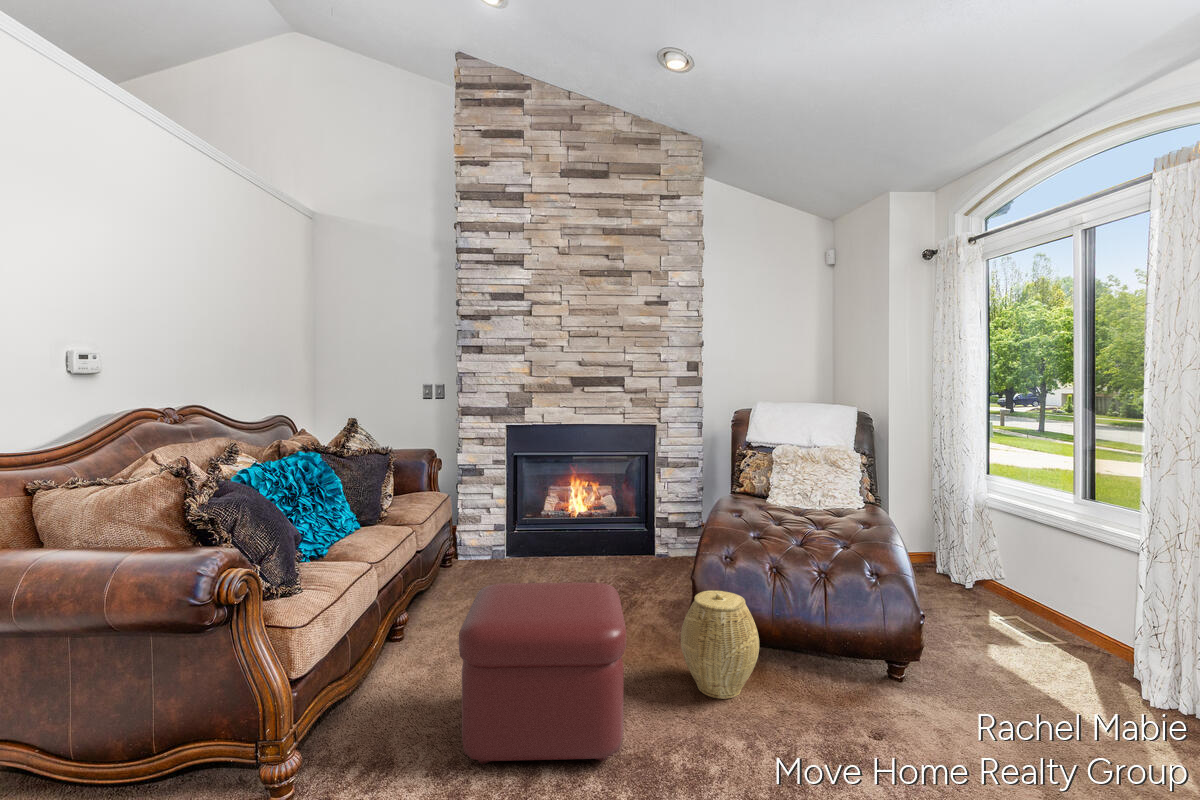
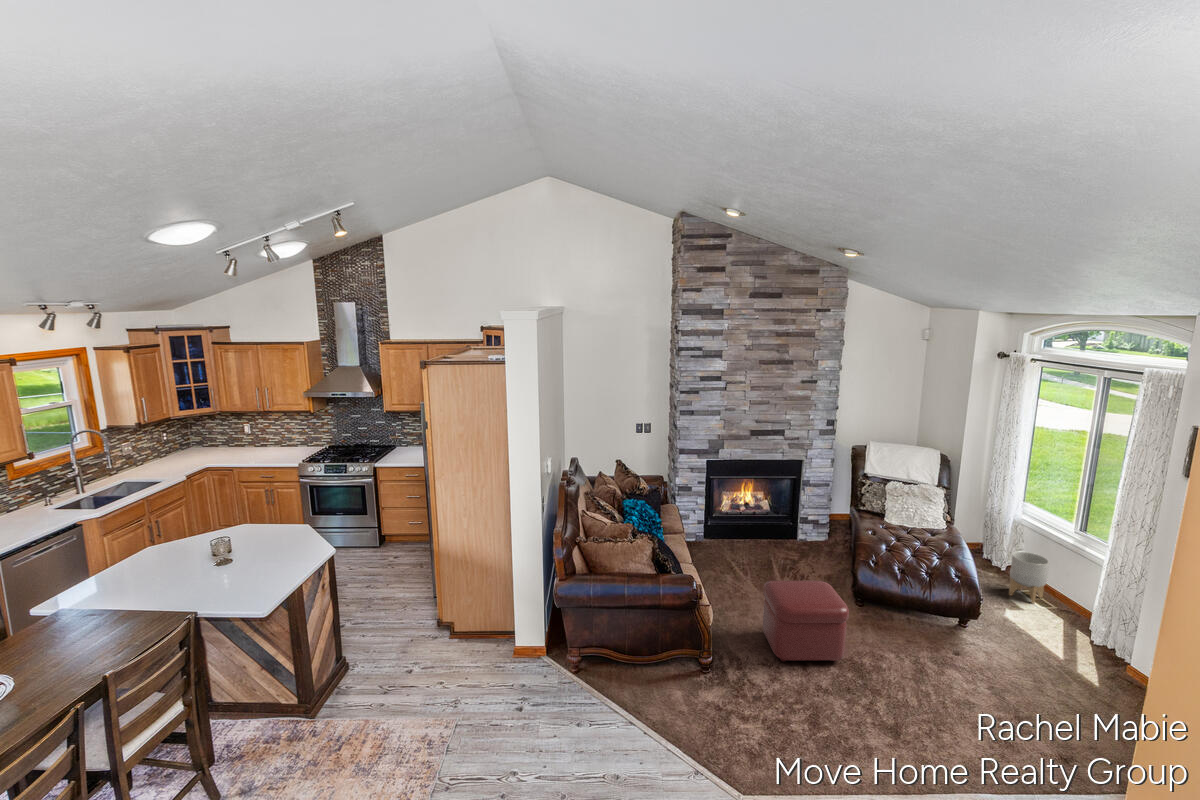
planter: none [981,544,1048,637] -> present [1009,552,1049,604]
woven basket: present [681,590,759,699] -> none [855,583,897,635]

